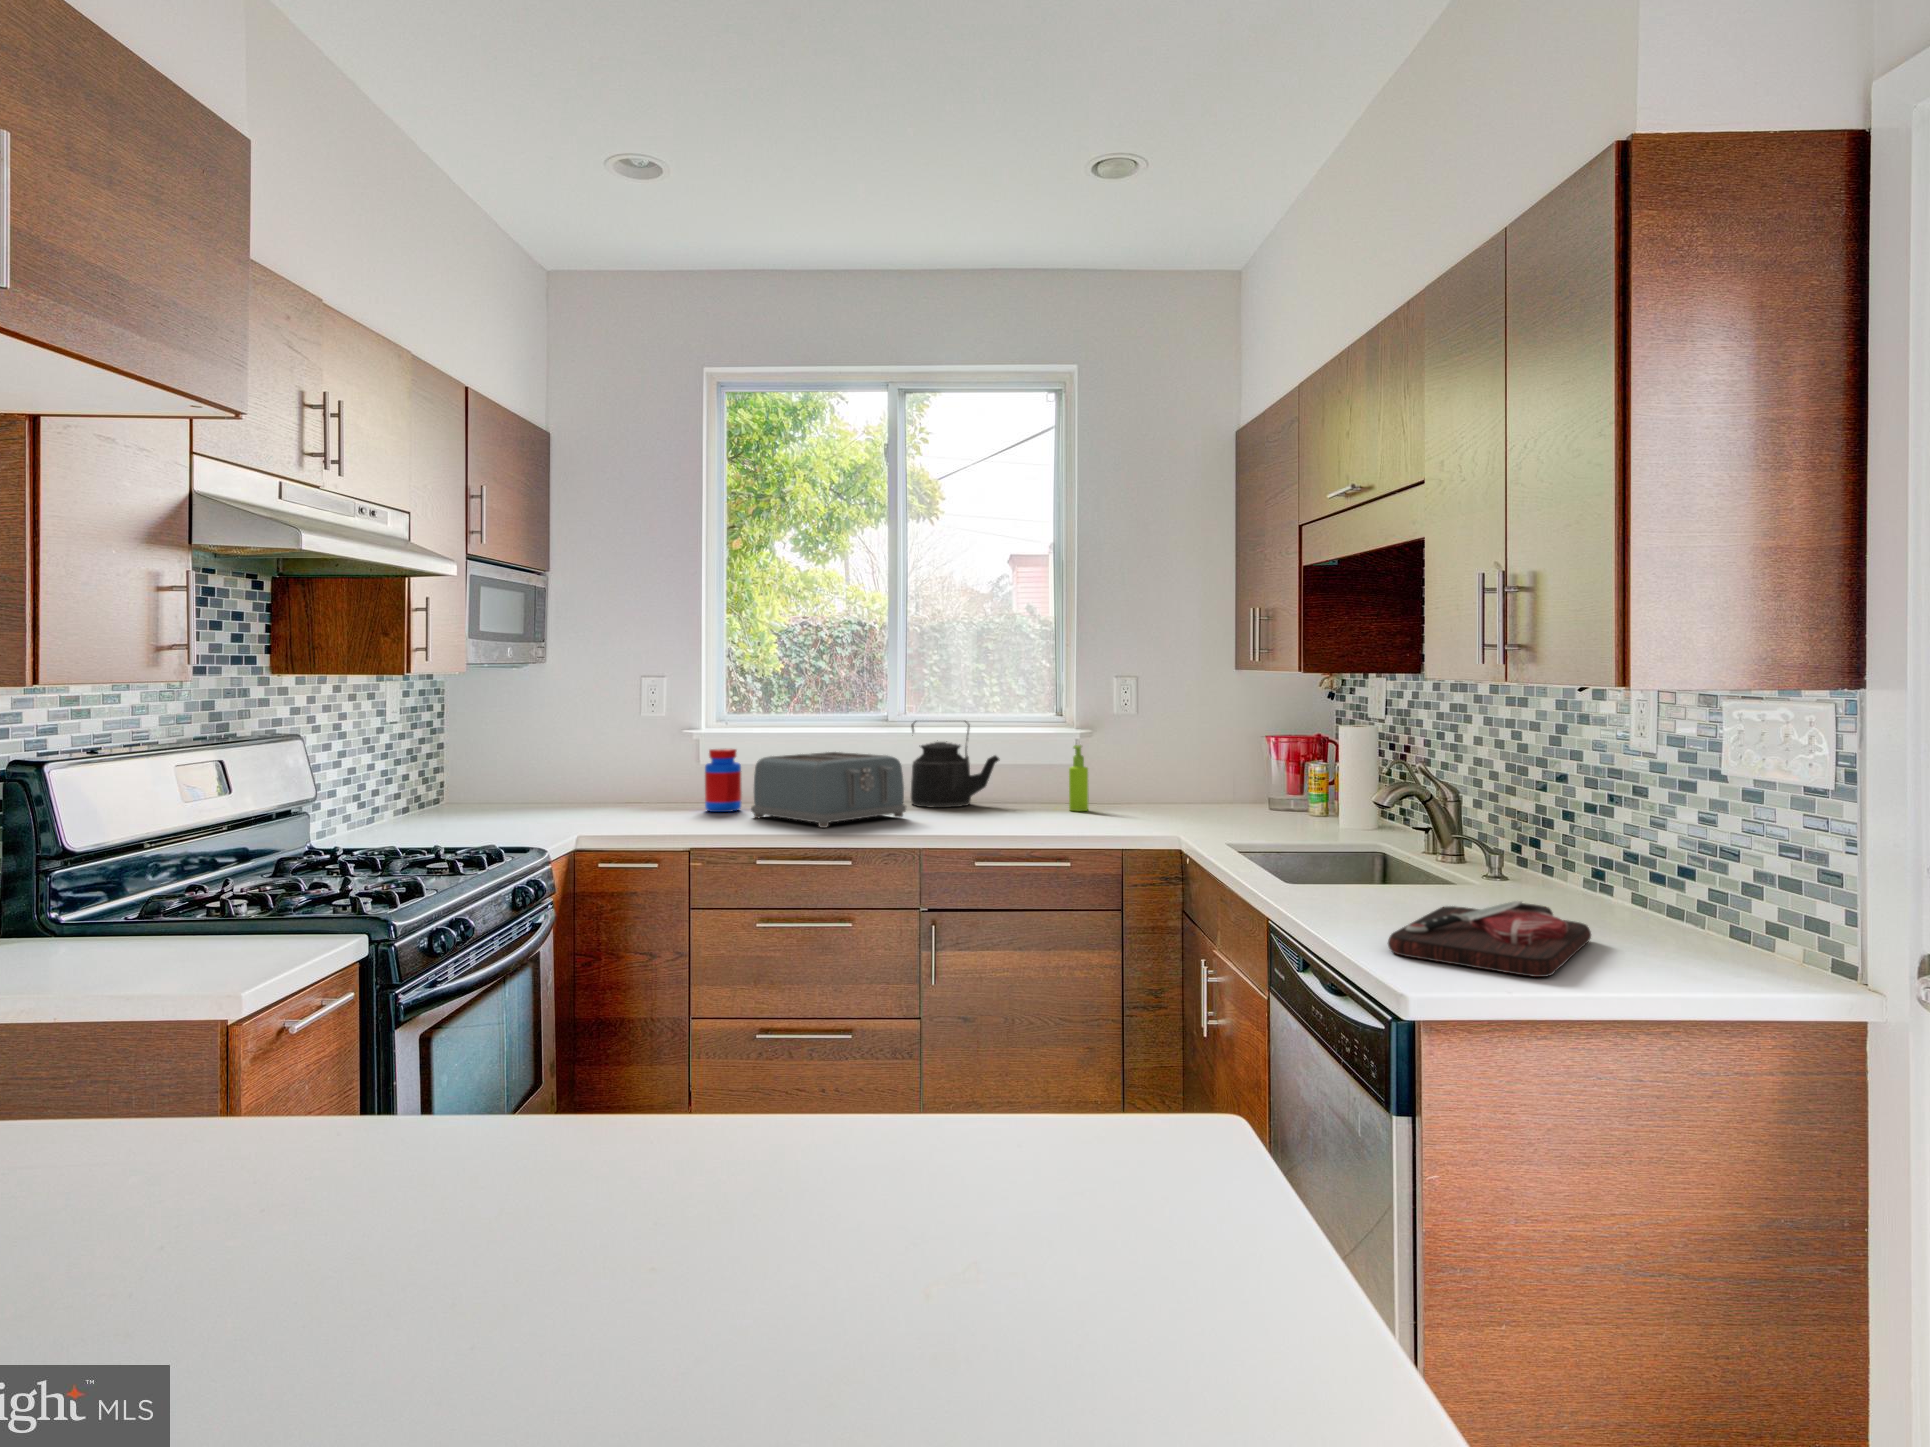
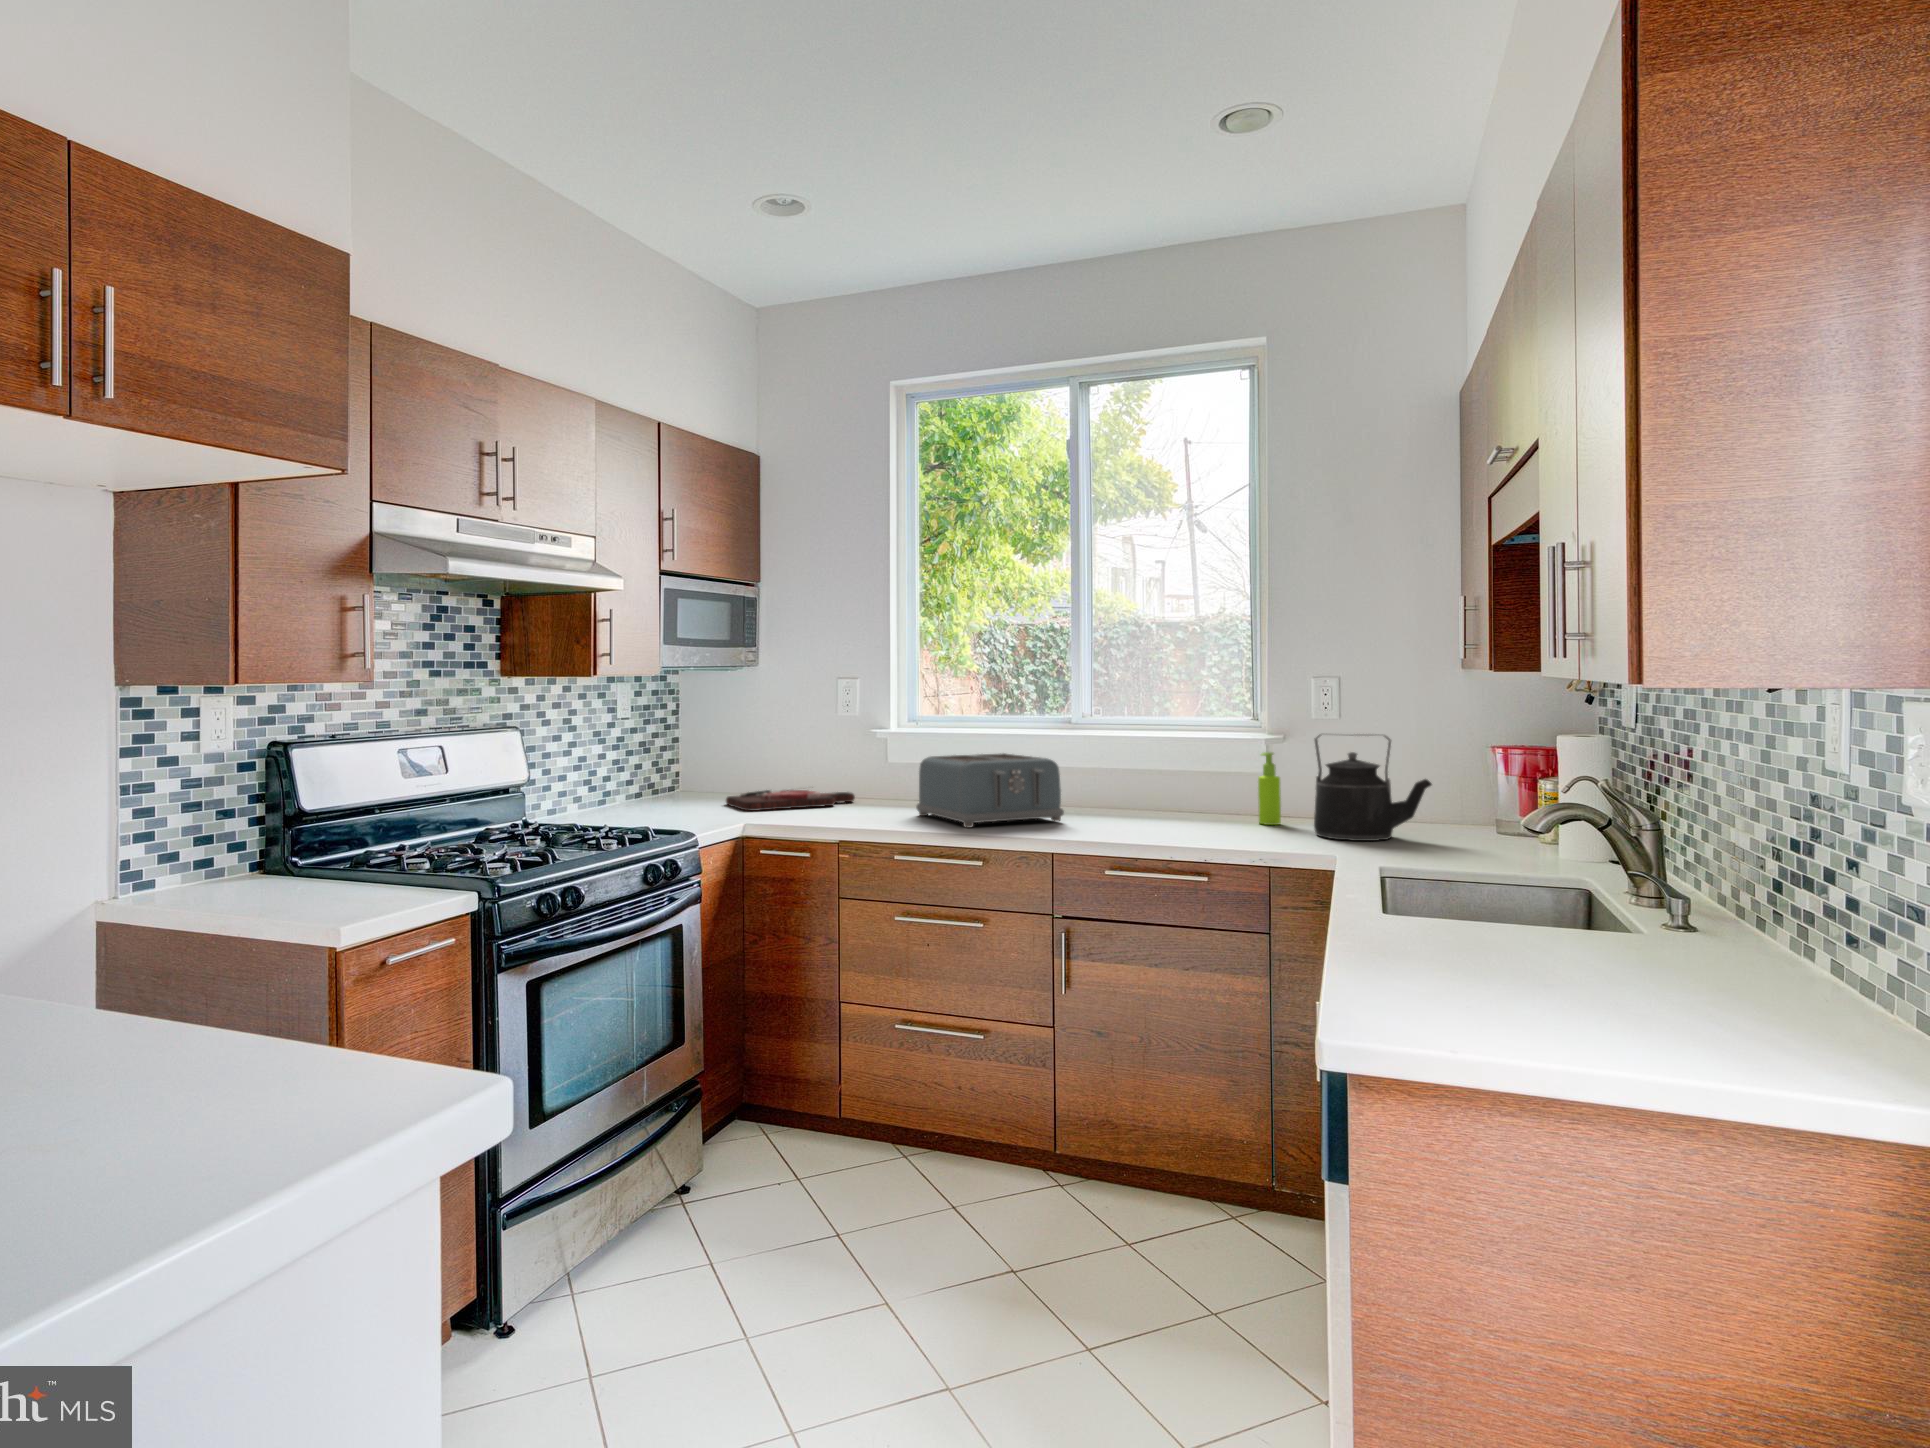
kettle: present [911,721,999,808] -> present [1314,734,1432,841]
jar: present [705,749,742,812] -> none [883,748,918,809]
cutting board: present [1388,901,1591,977] -> present [726,788,855,811]

